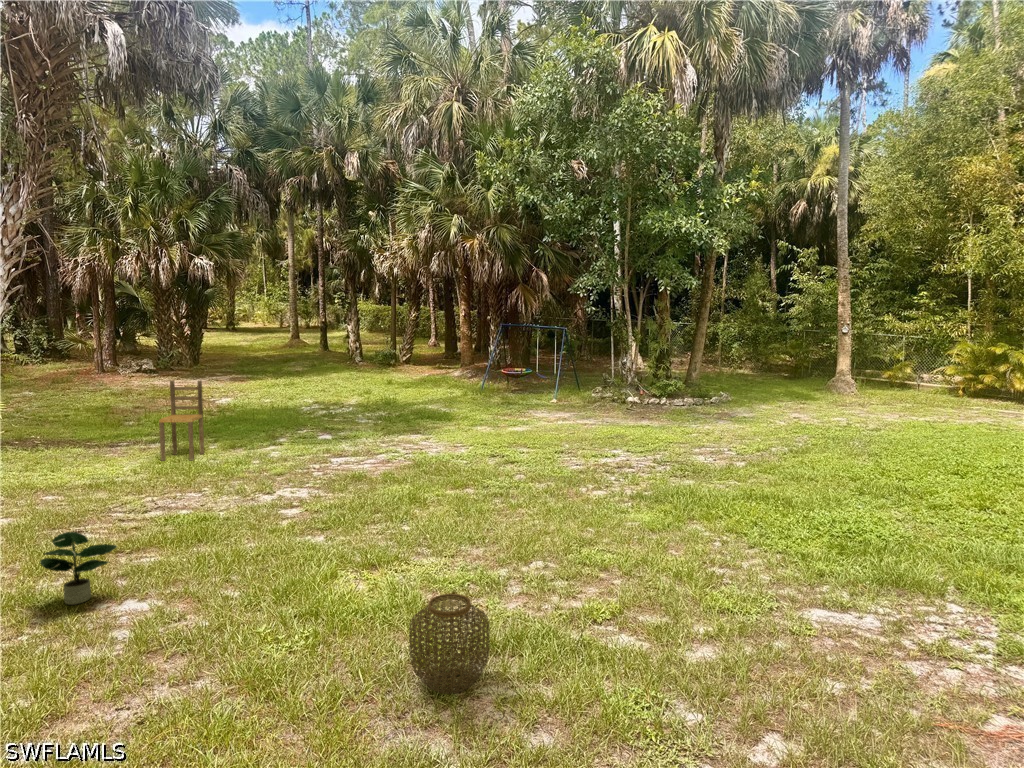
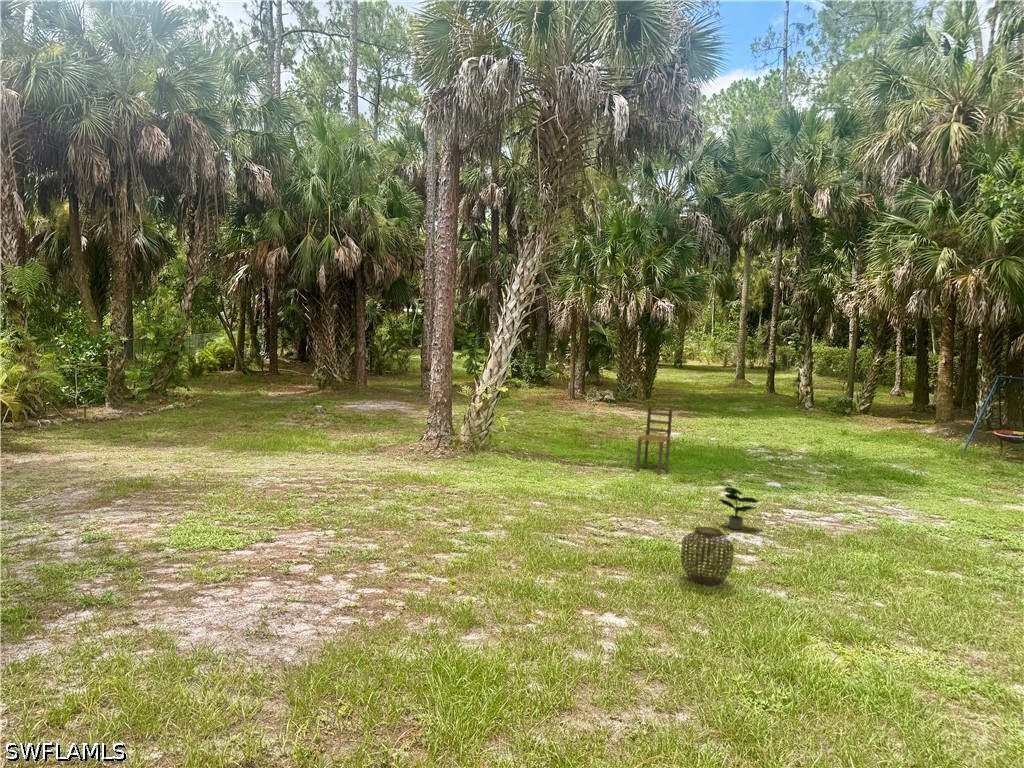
potted plant: present [40,532,117,605] -> present [720,487,759,529]
woven basket: present [409,594,490,694] -> present [681,527,734,586]

